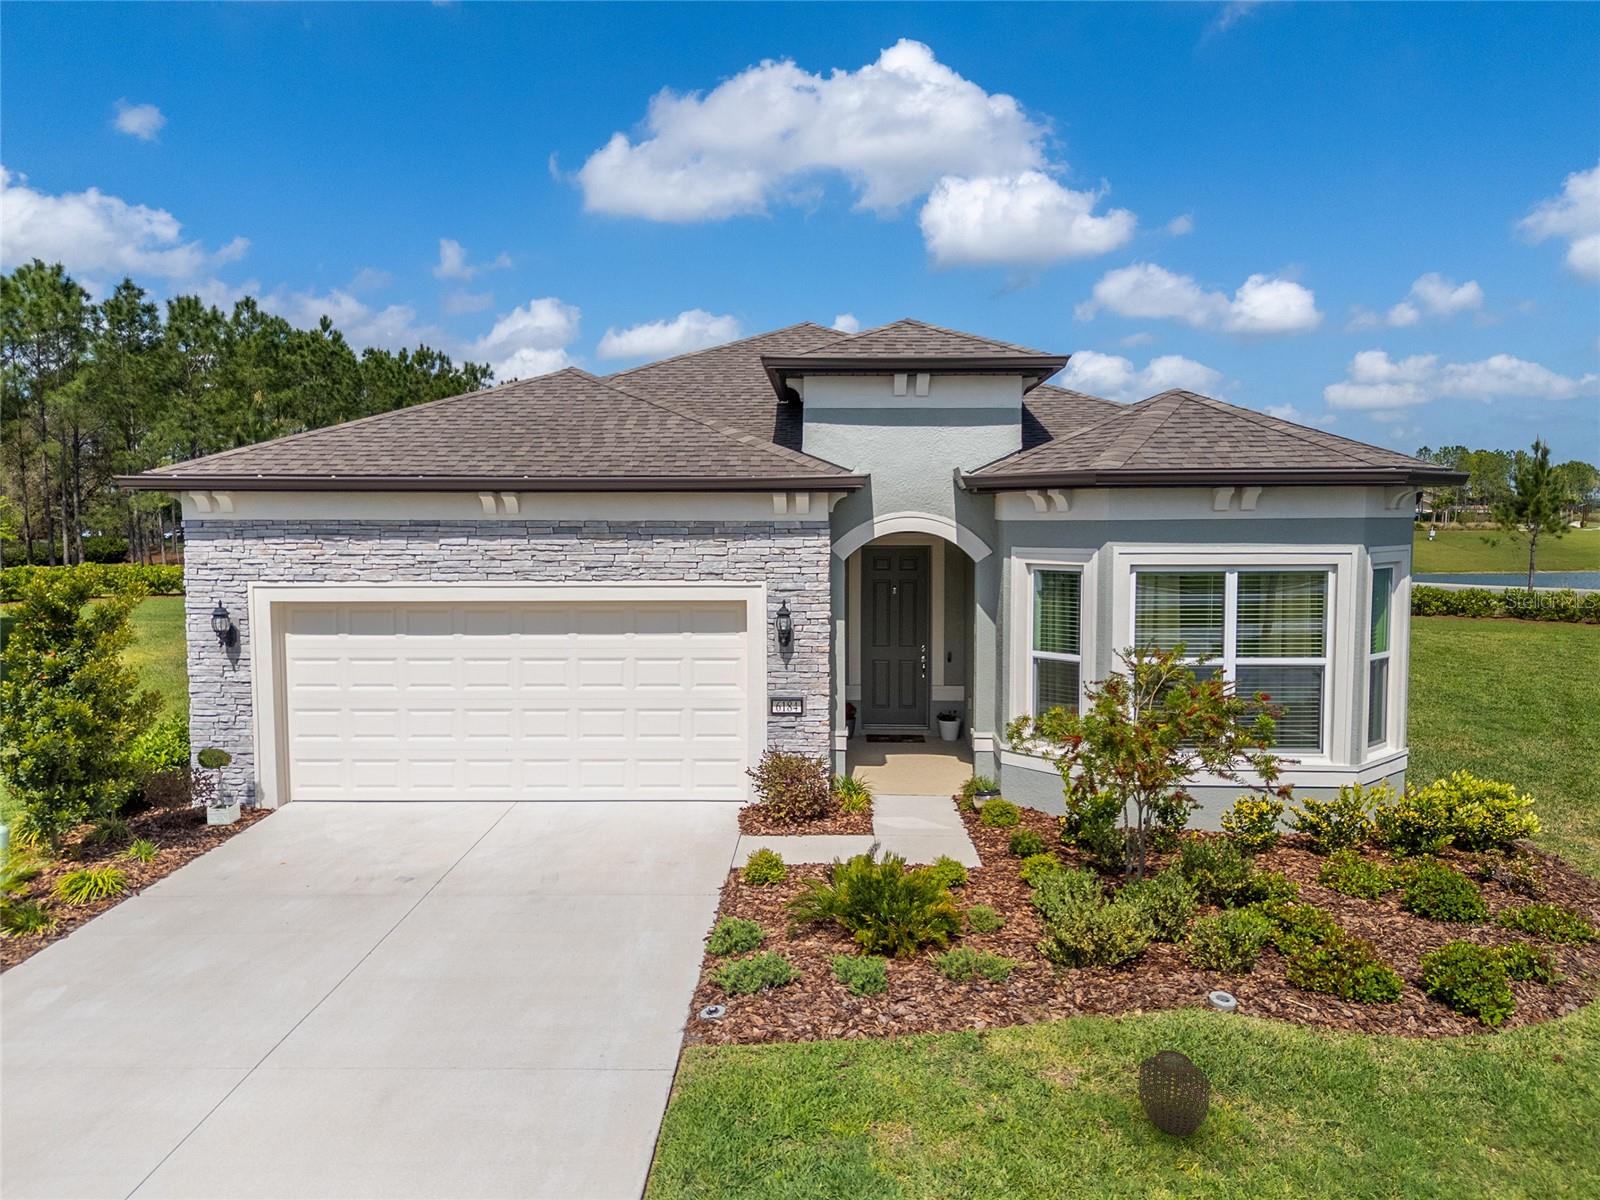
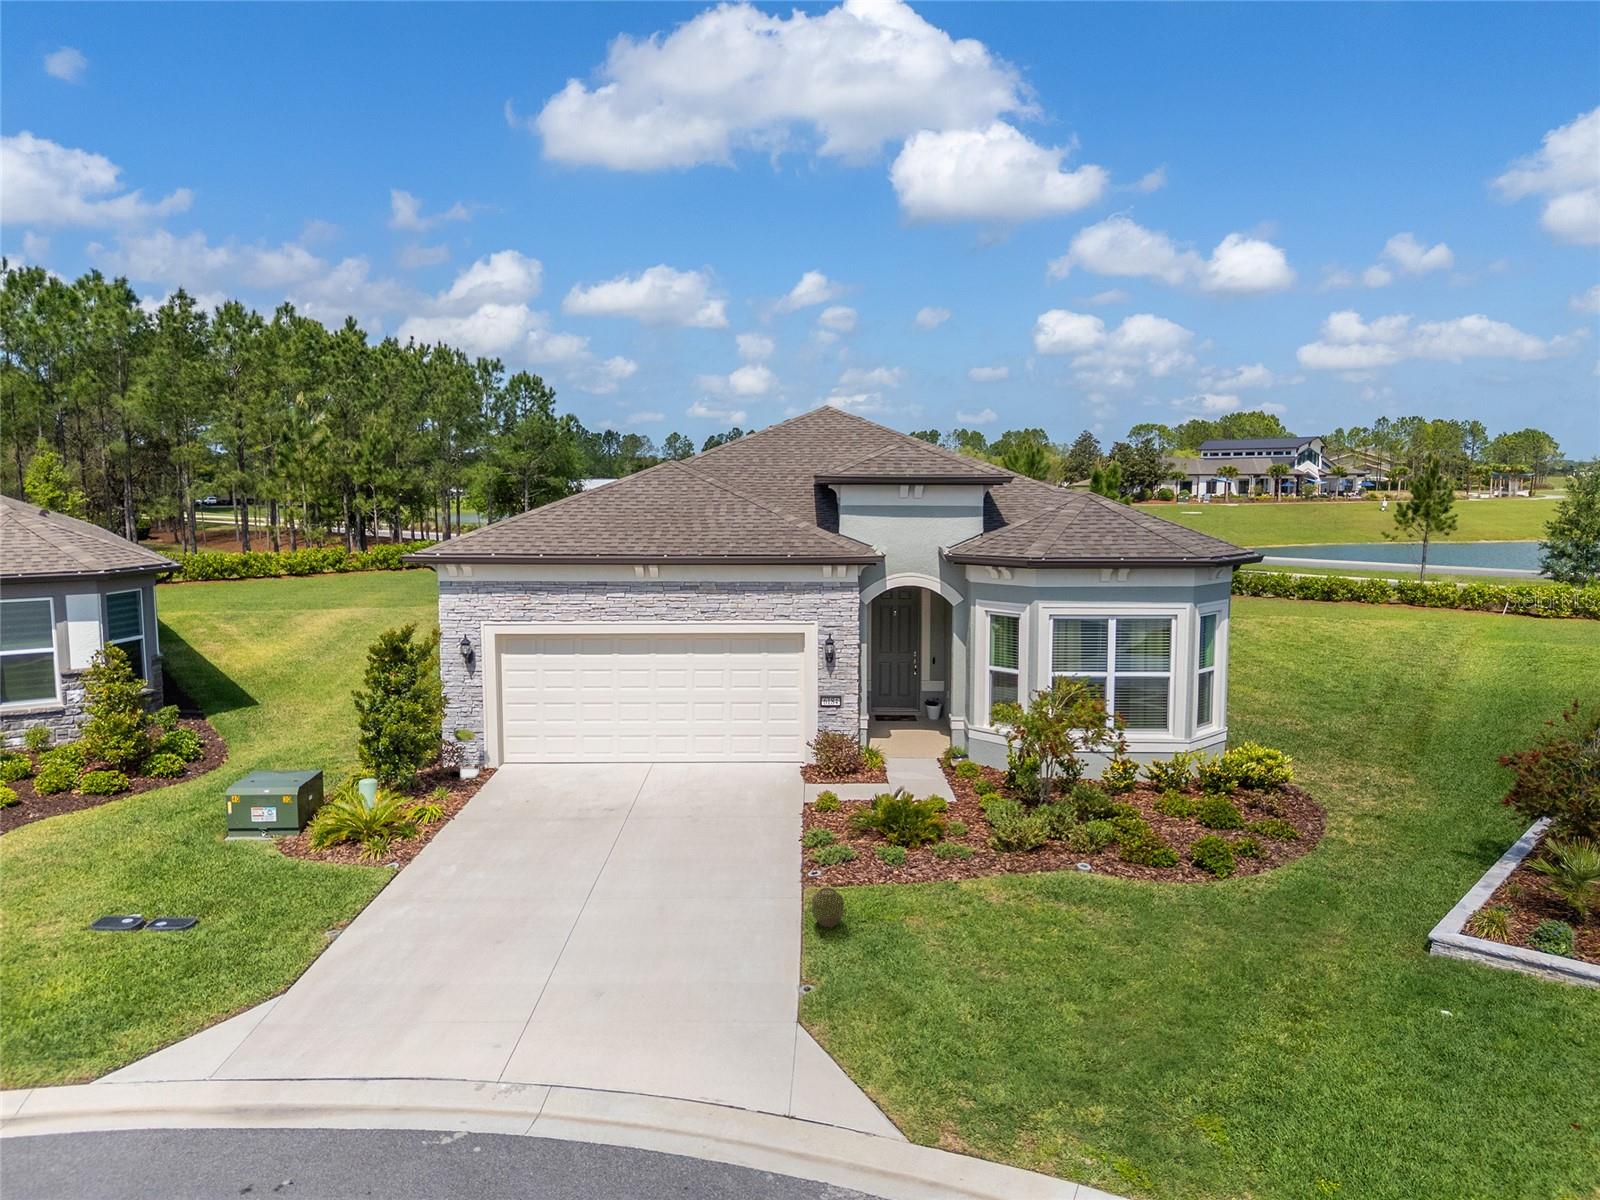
woven basket: present [1139,1050,1209,1135] -> present [812,888,844,927]

